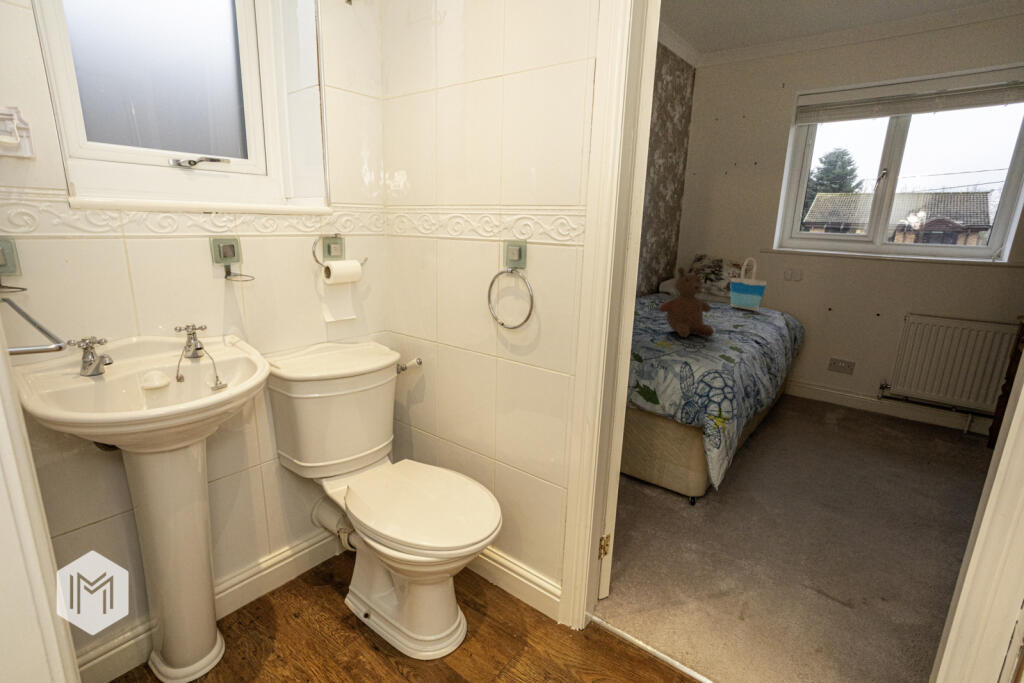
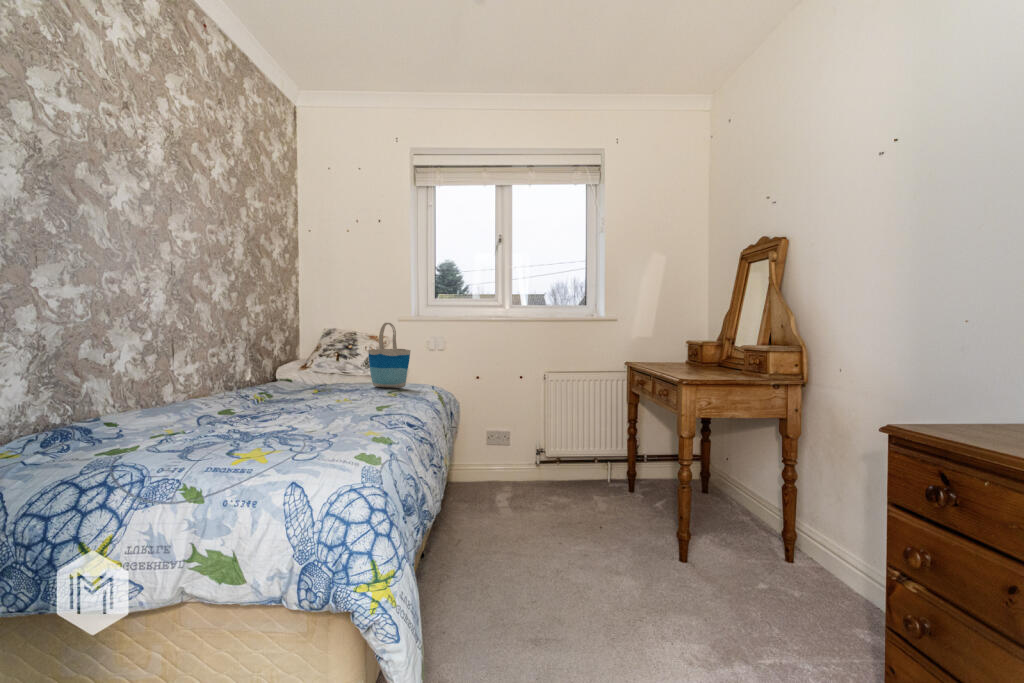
teddy bear: present [659,267,714,337] -> none [253,325,348,437]

